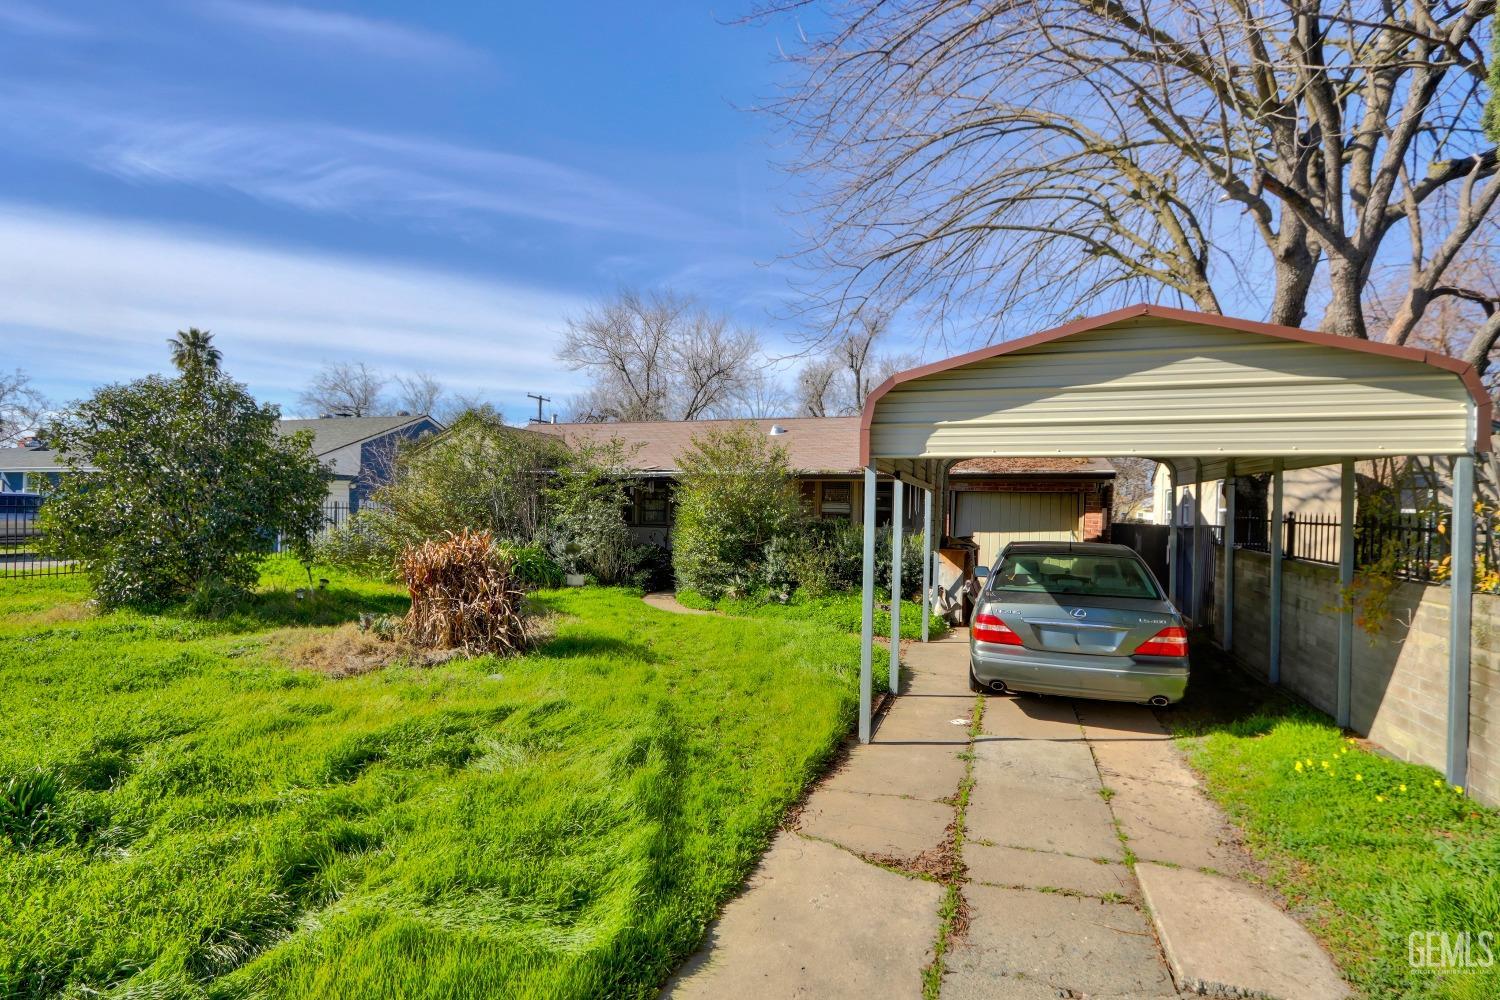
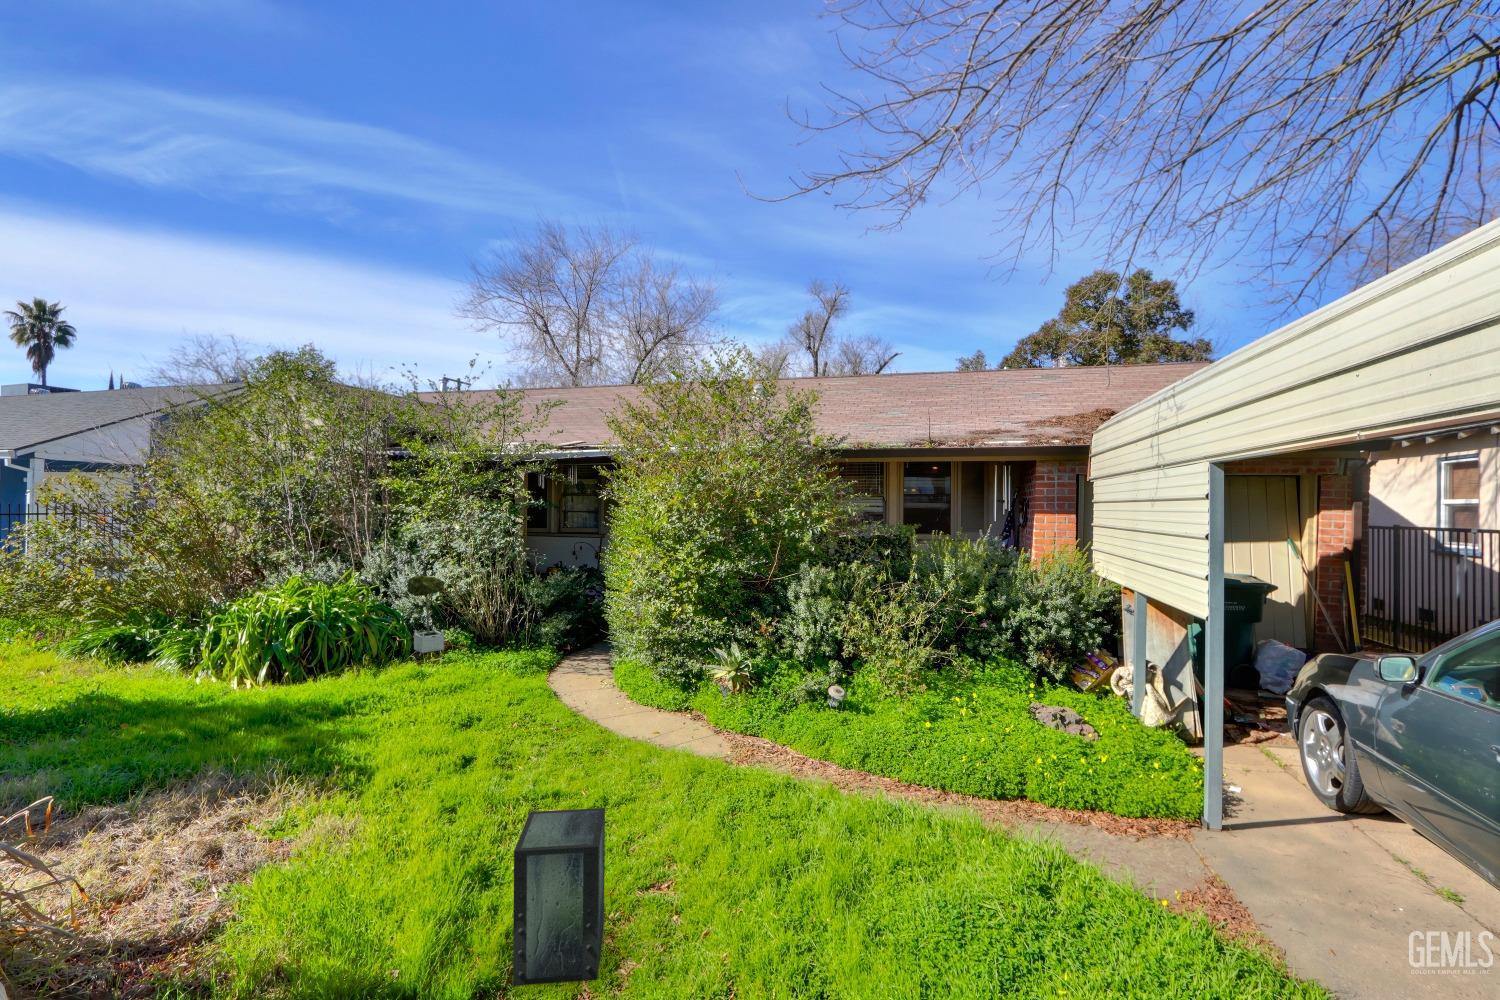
storage box: none [645,595,672,638] -> present [513,808,605,986]

